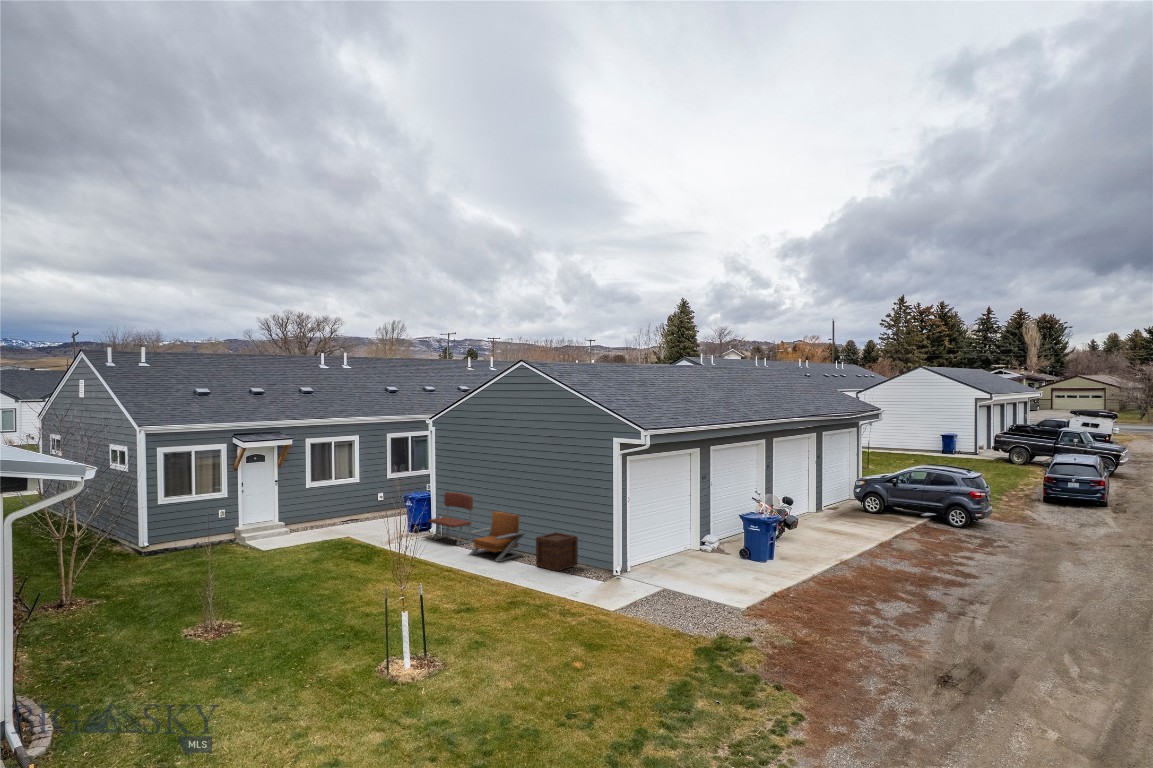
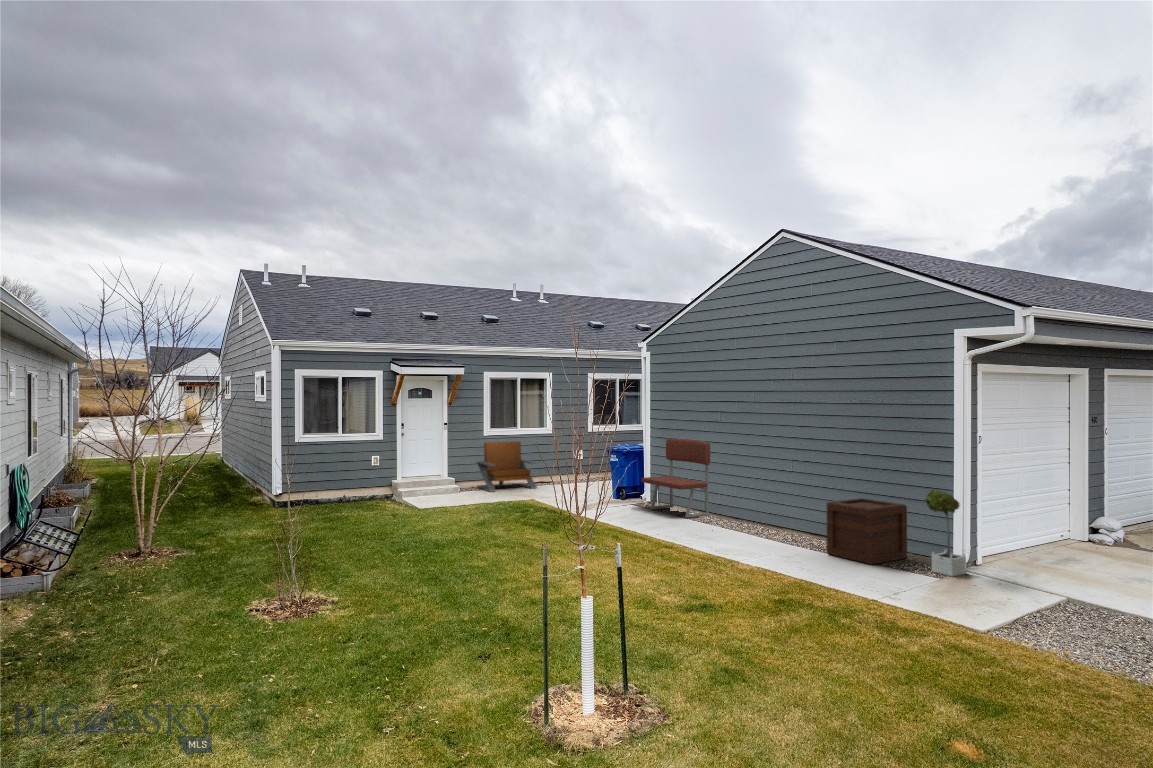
lounge chair: present [470,511,525,562] -> present [477,441,537,491]
potted tree: none [584,529,603,575] -> present [926,490,967,576]

